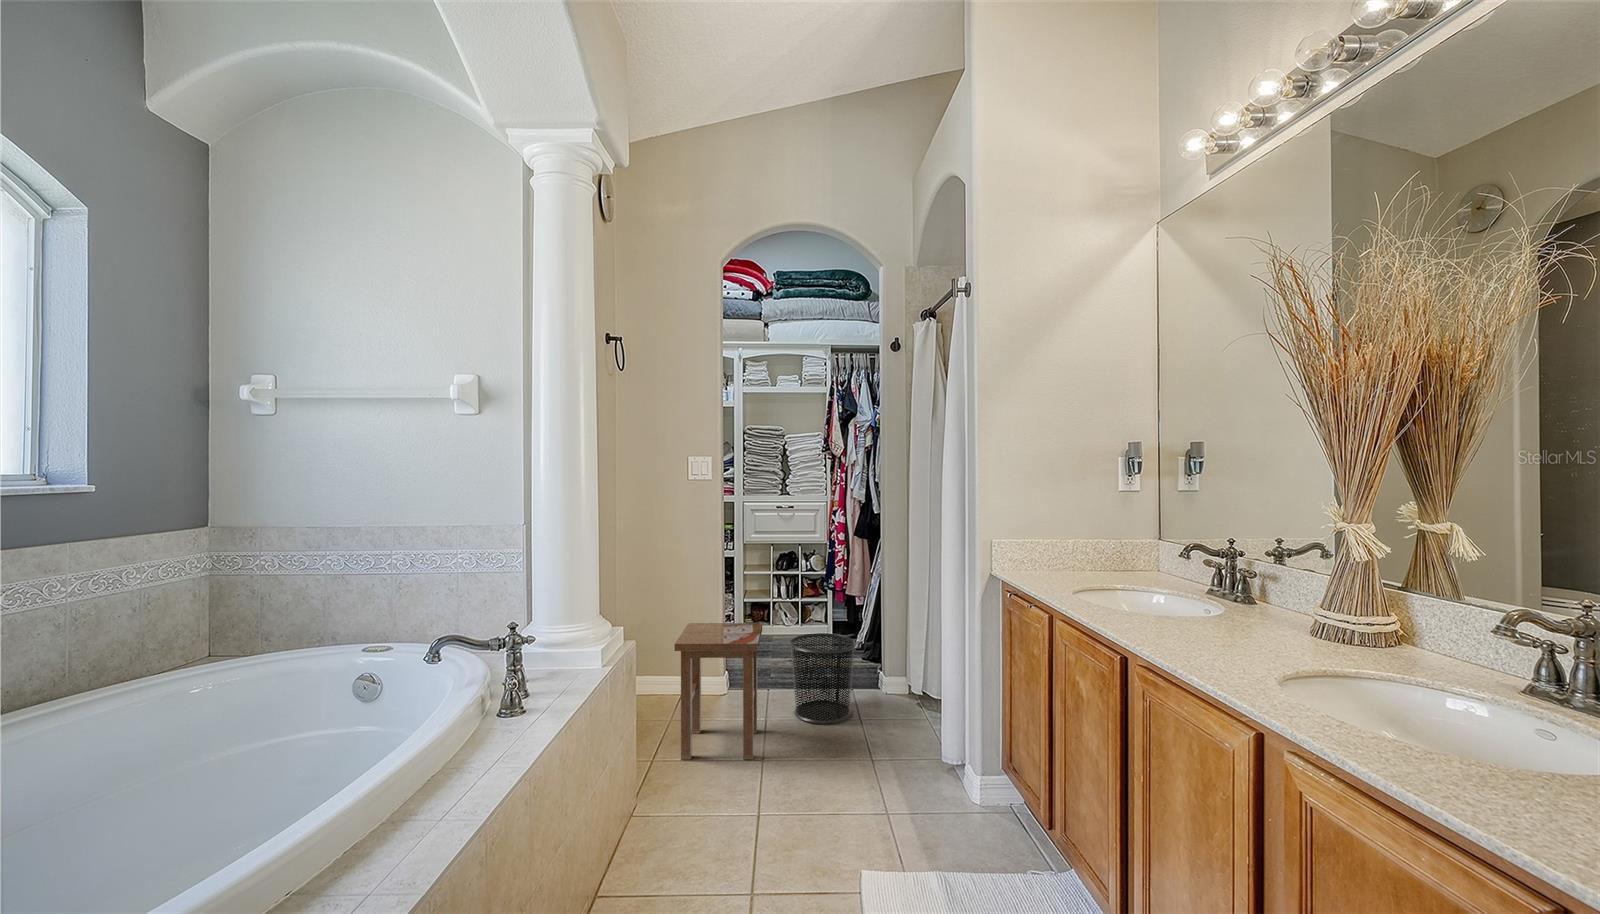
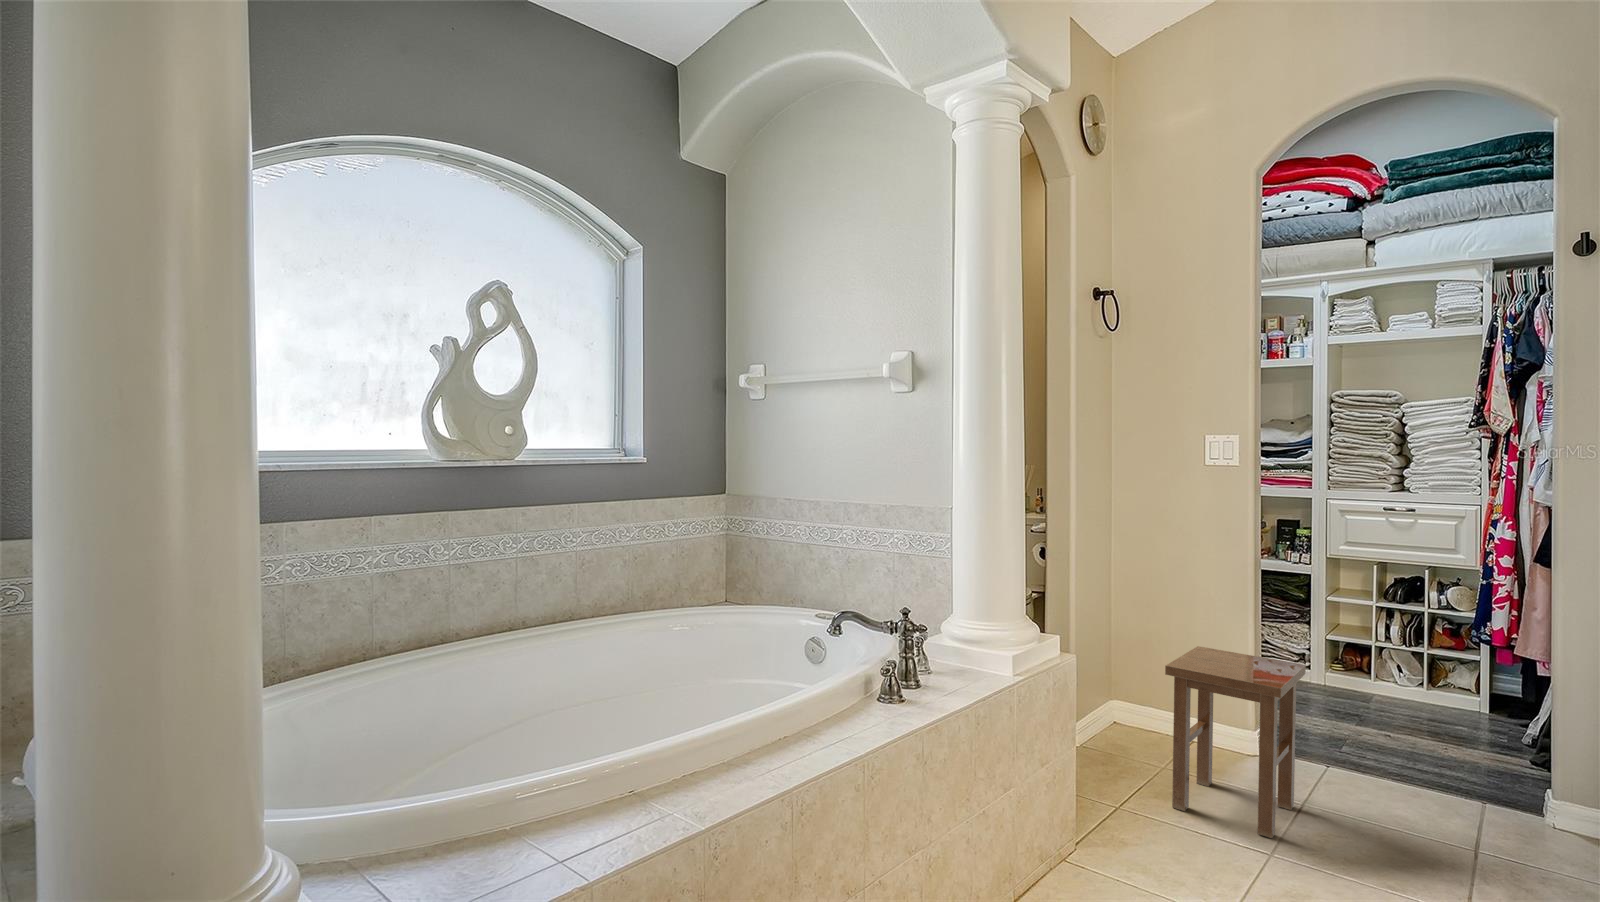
waste bin: present [789,633,856,724] -> none [1357,697,1482,837]

